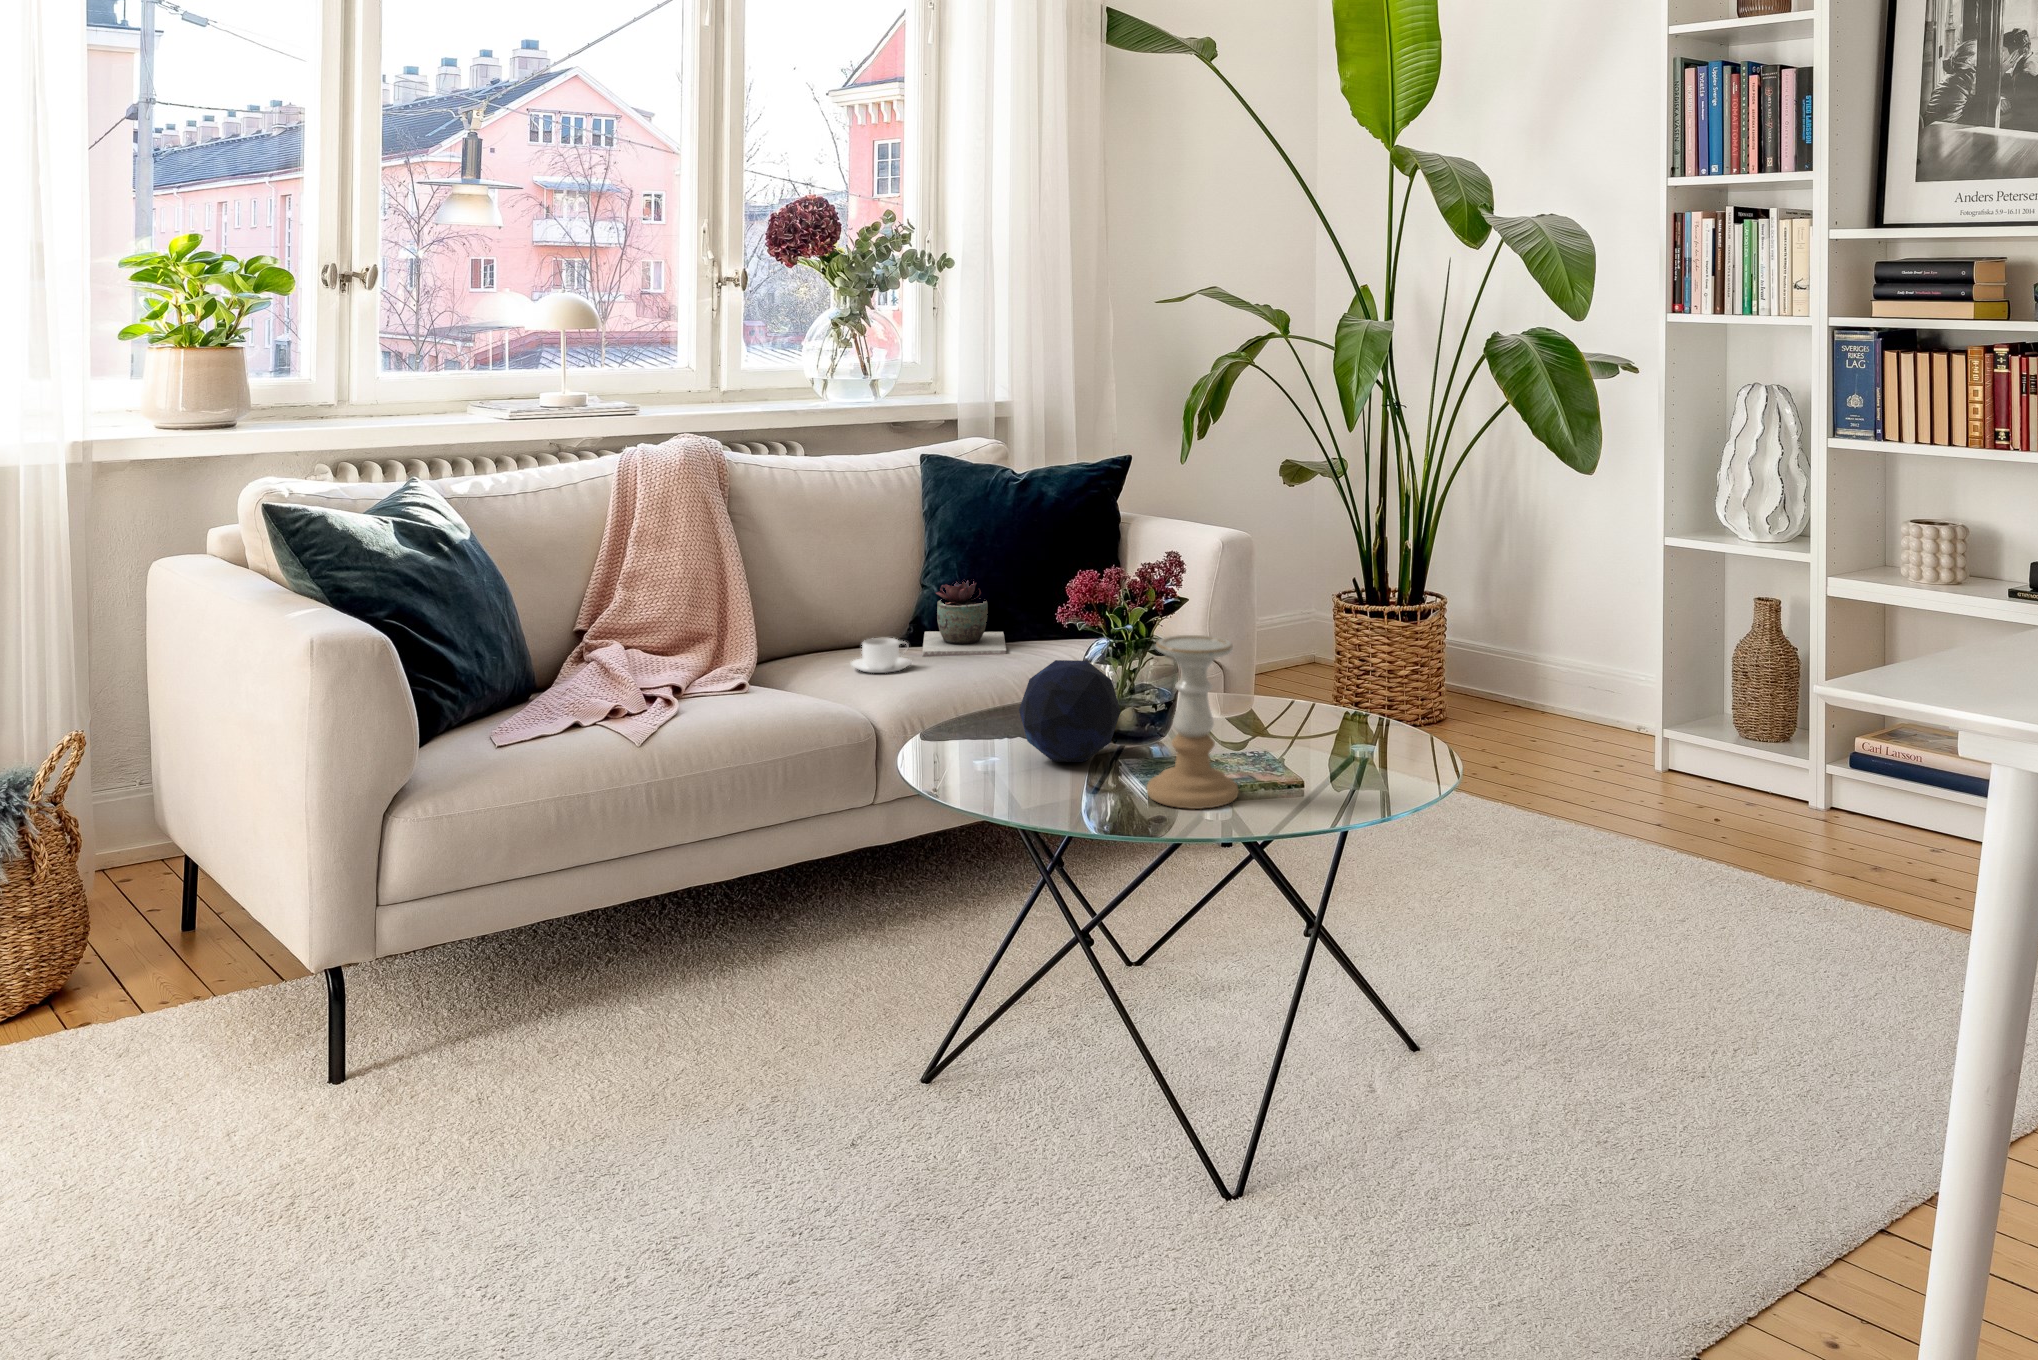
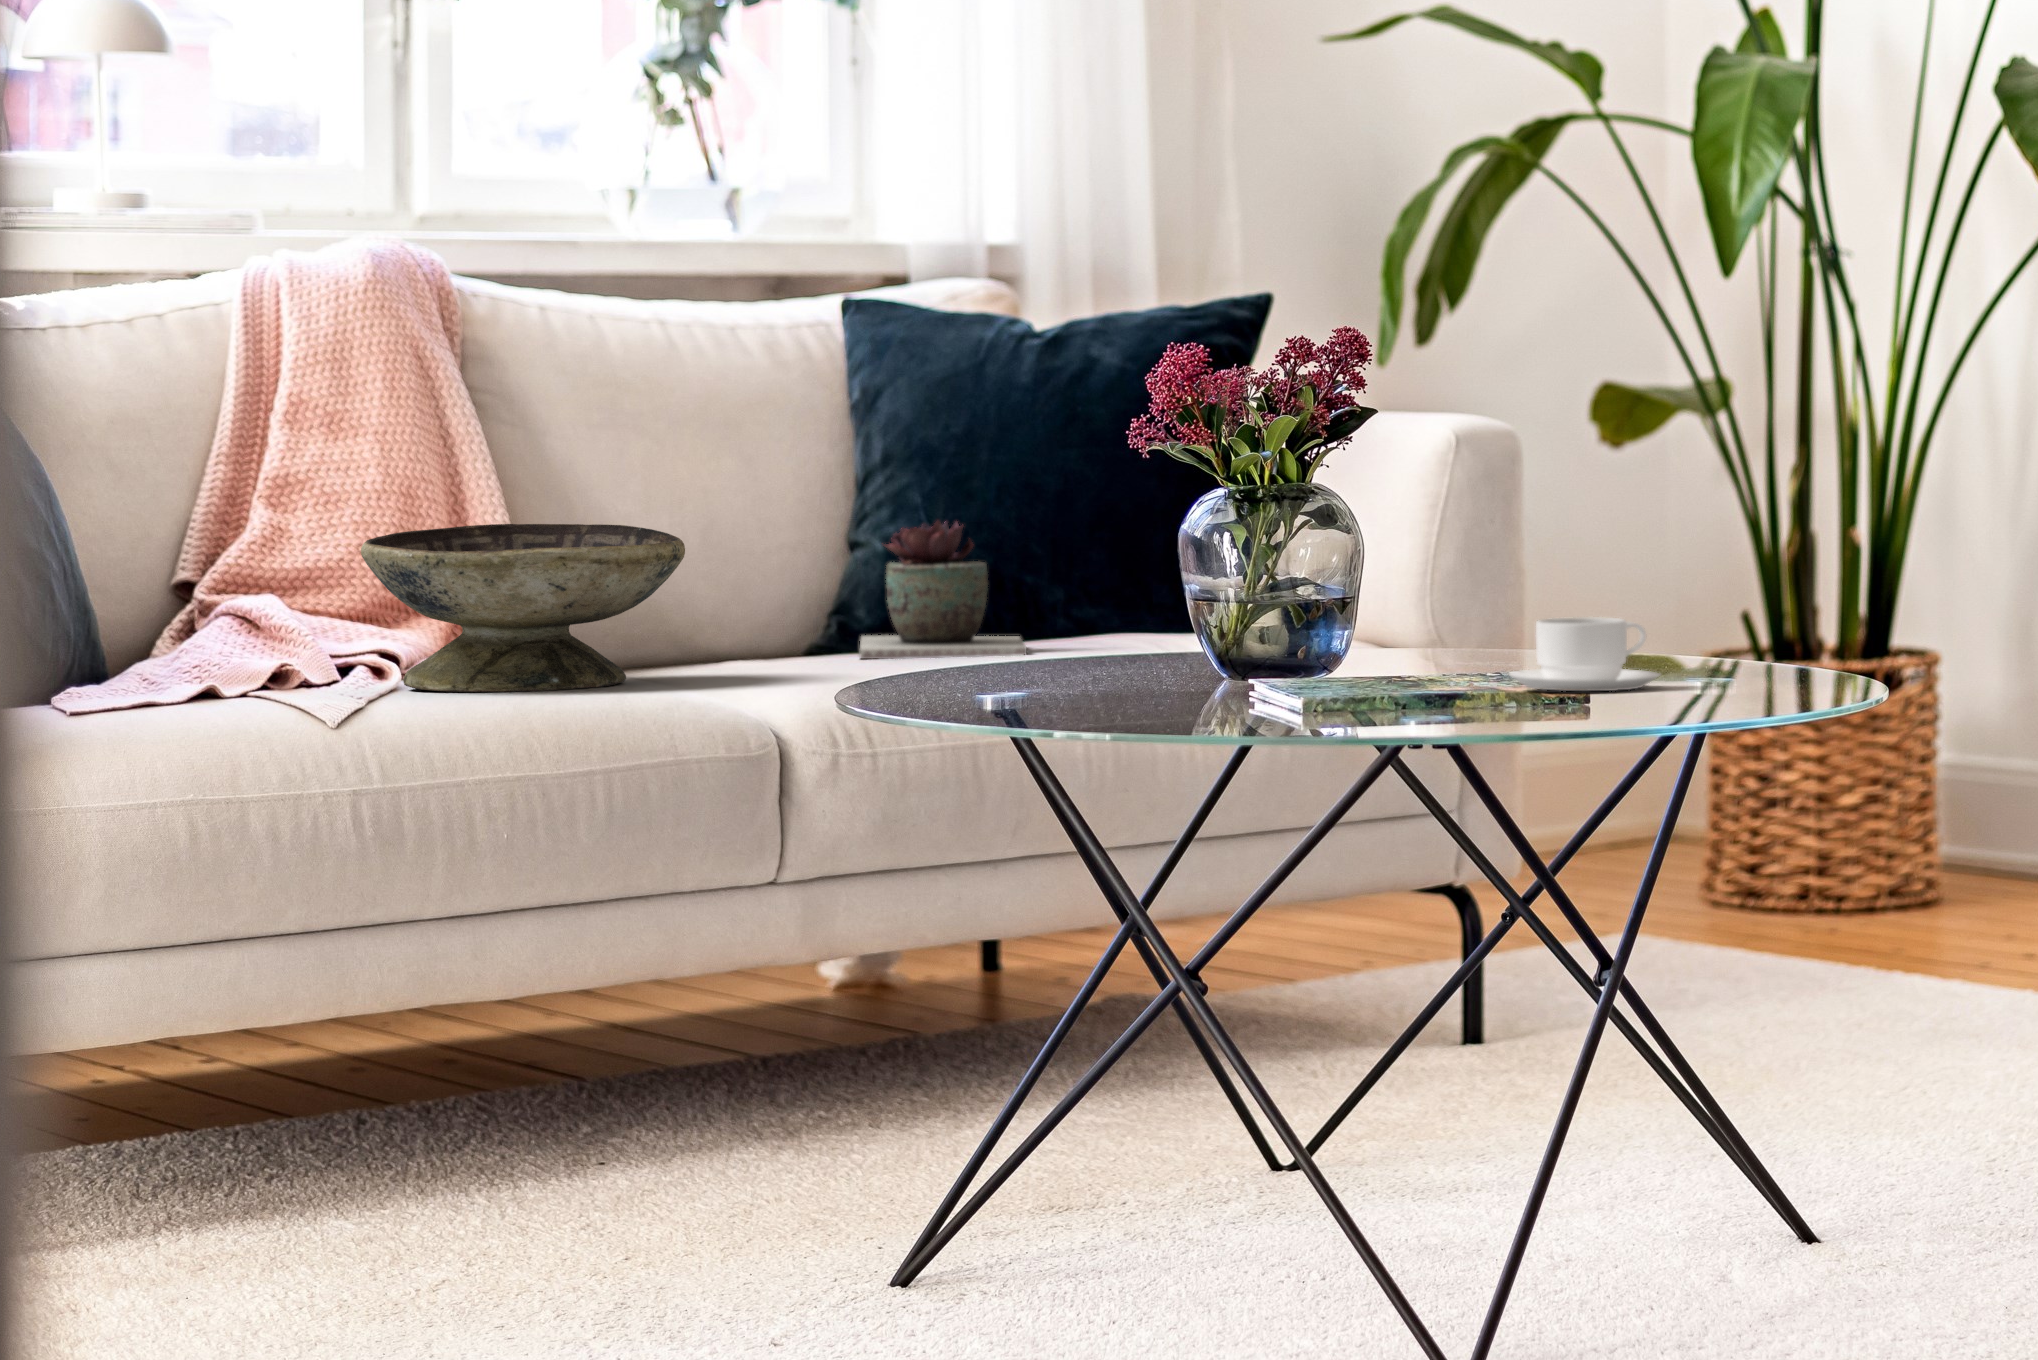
decorative bowl: none [664,606,831,713] -> present [361,524,685,692]
candle holder: present [1147,635,1238,809] -> none [1297,426,1466,710]
coffee cup: present [851,638,912,673] -> present [1509,617,1660,691]
decorative orb: present [1019,660,1121,762] -> none [1058,515,1250,696]

